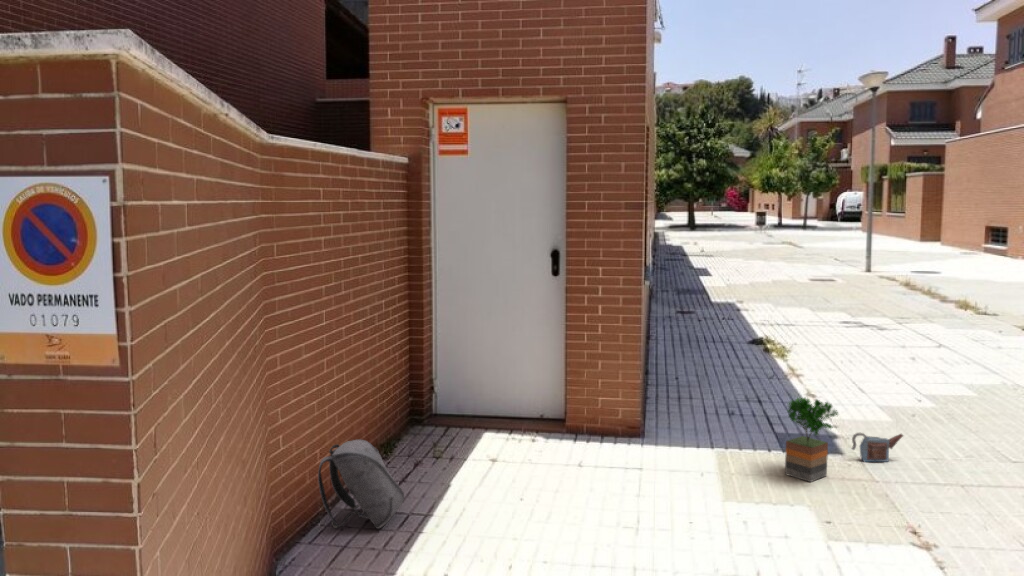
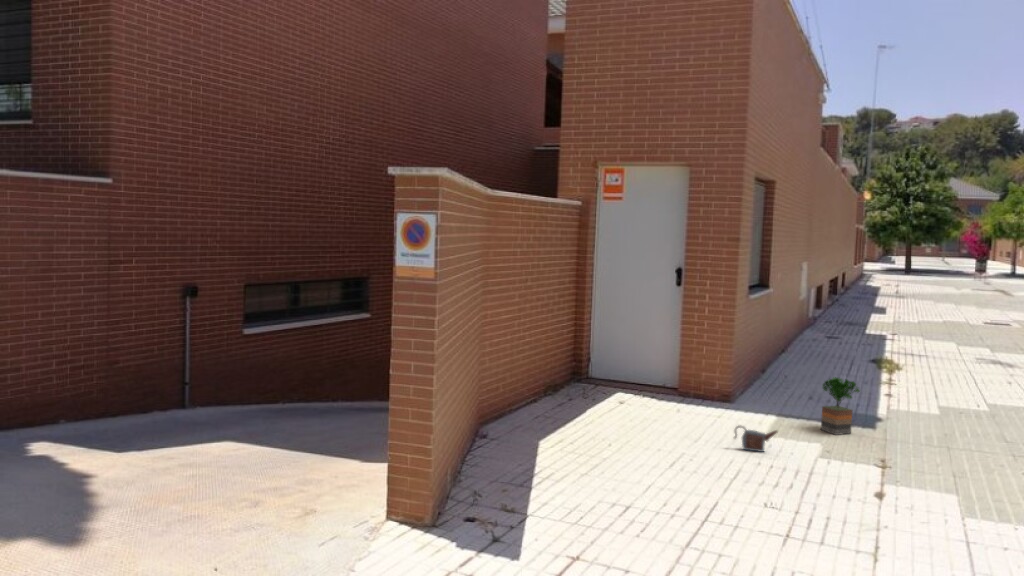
watering can: present [852,433,903,462] -> present [734,425,777,452]
backpack: present [318,439,404,529] -> none [507,371,557,422]

